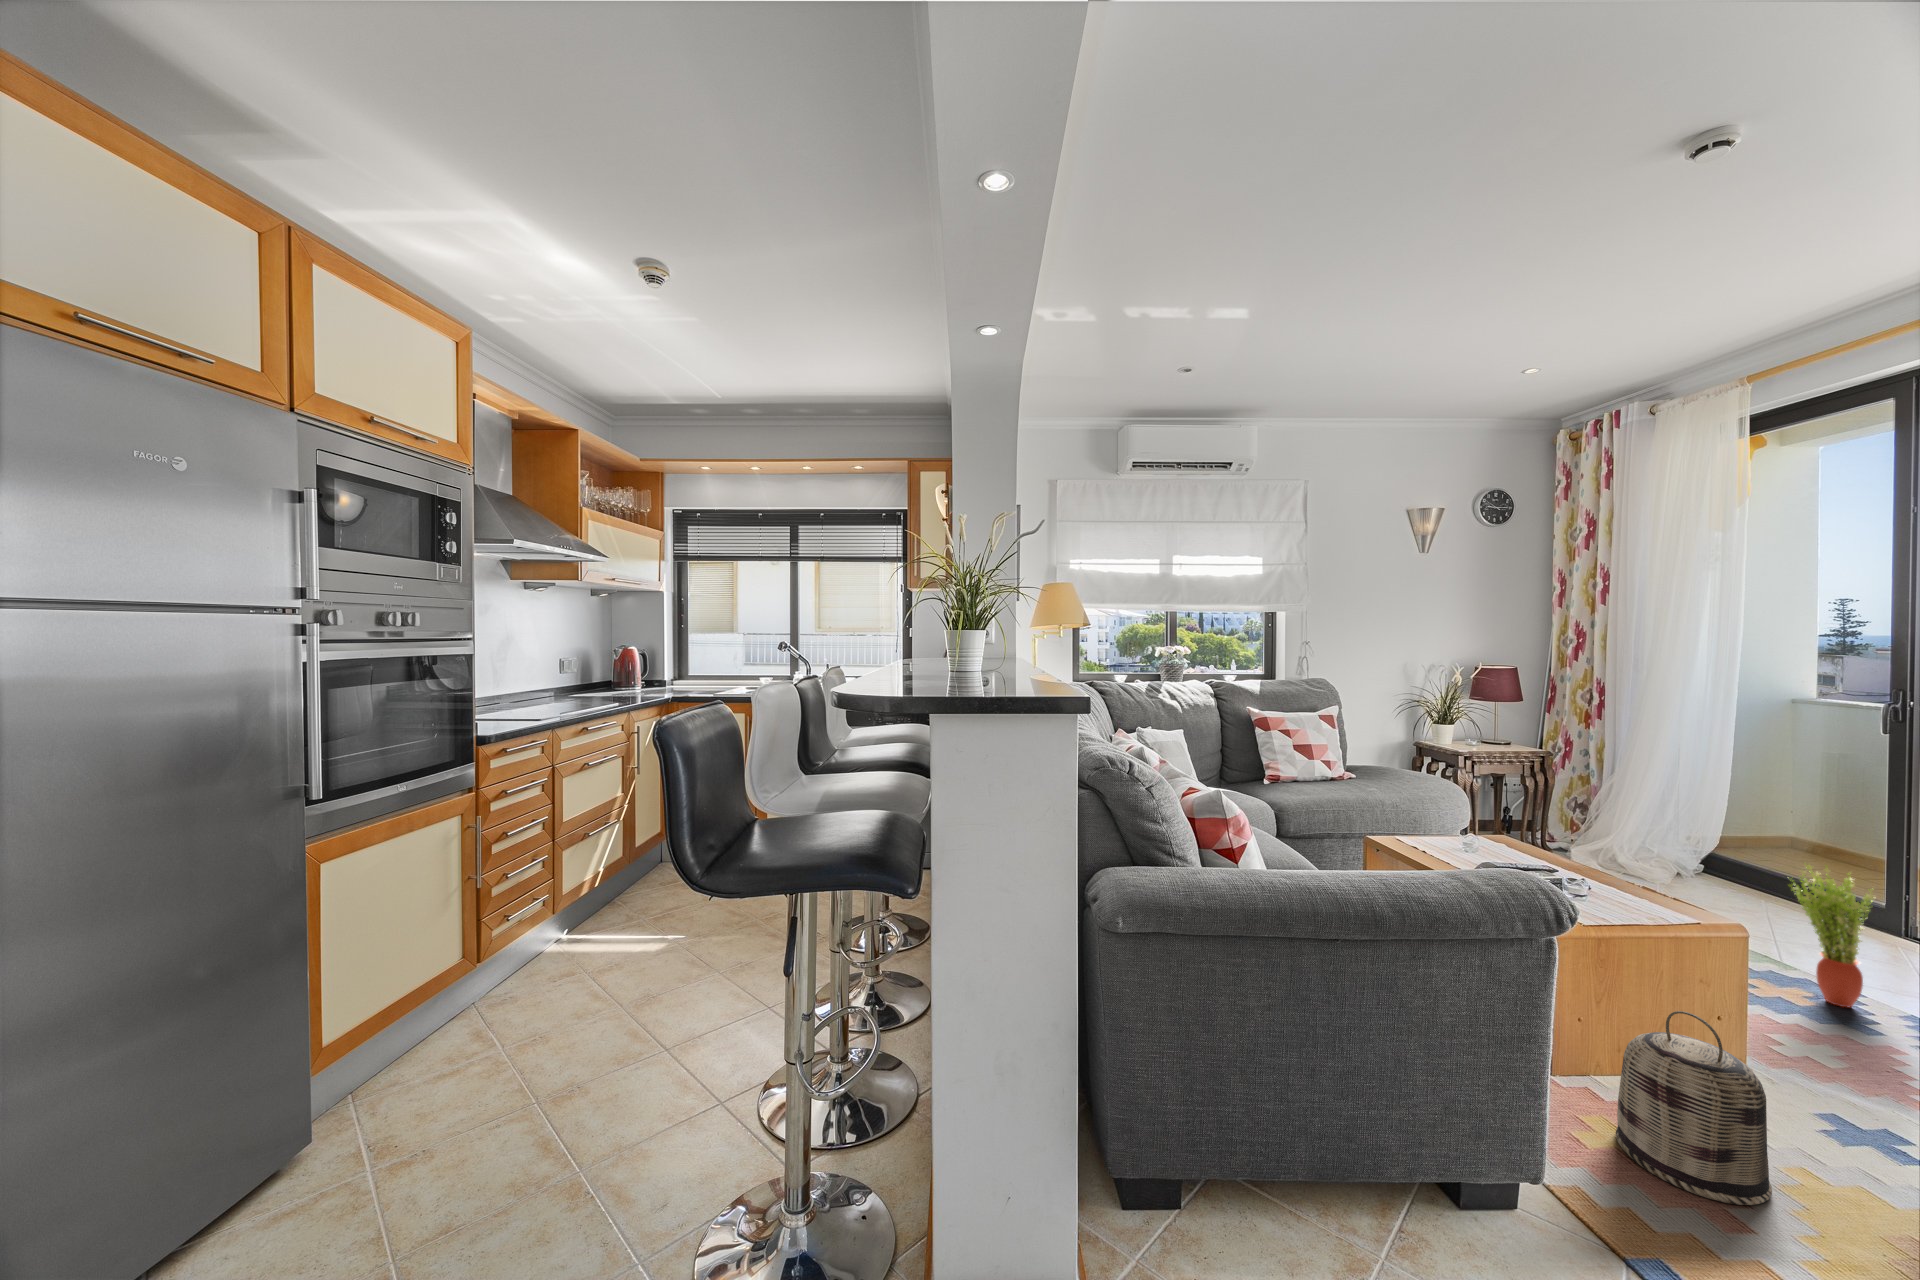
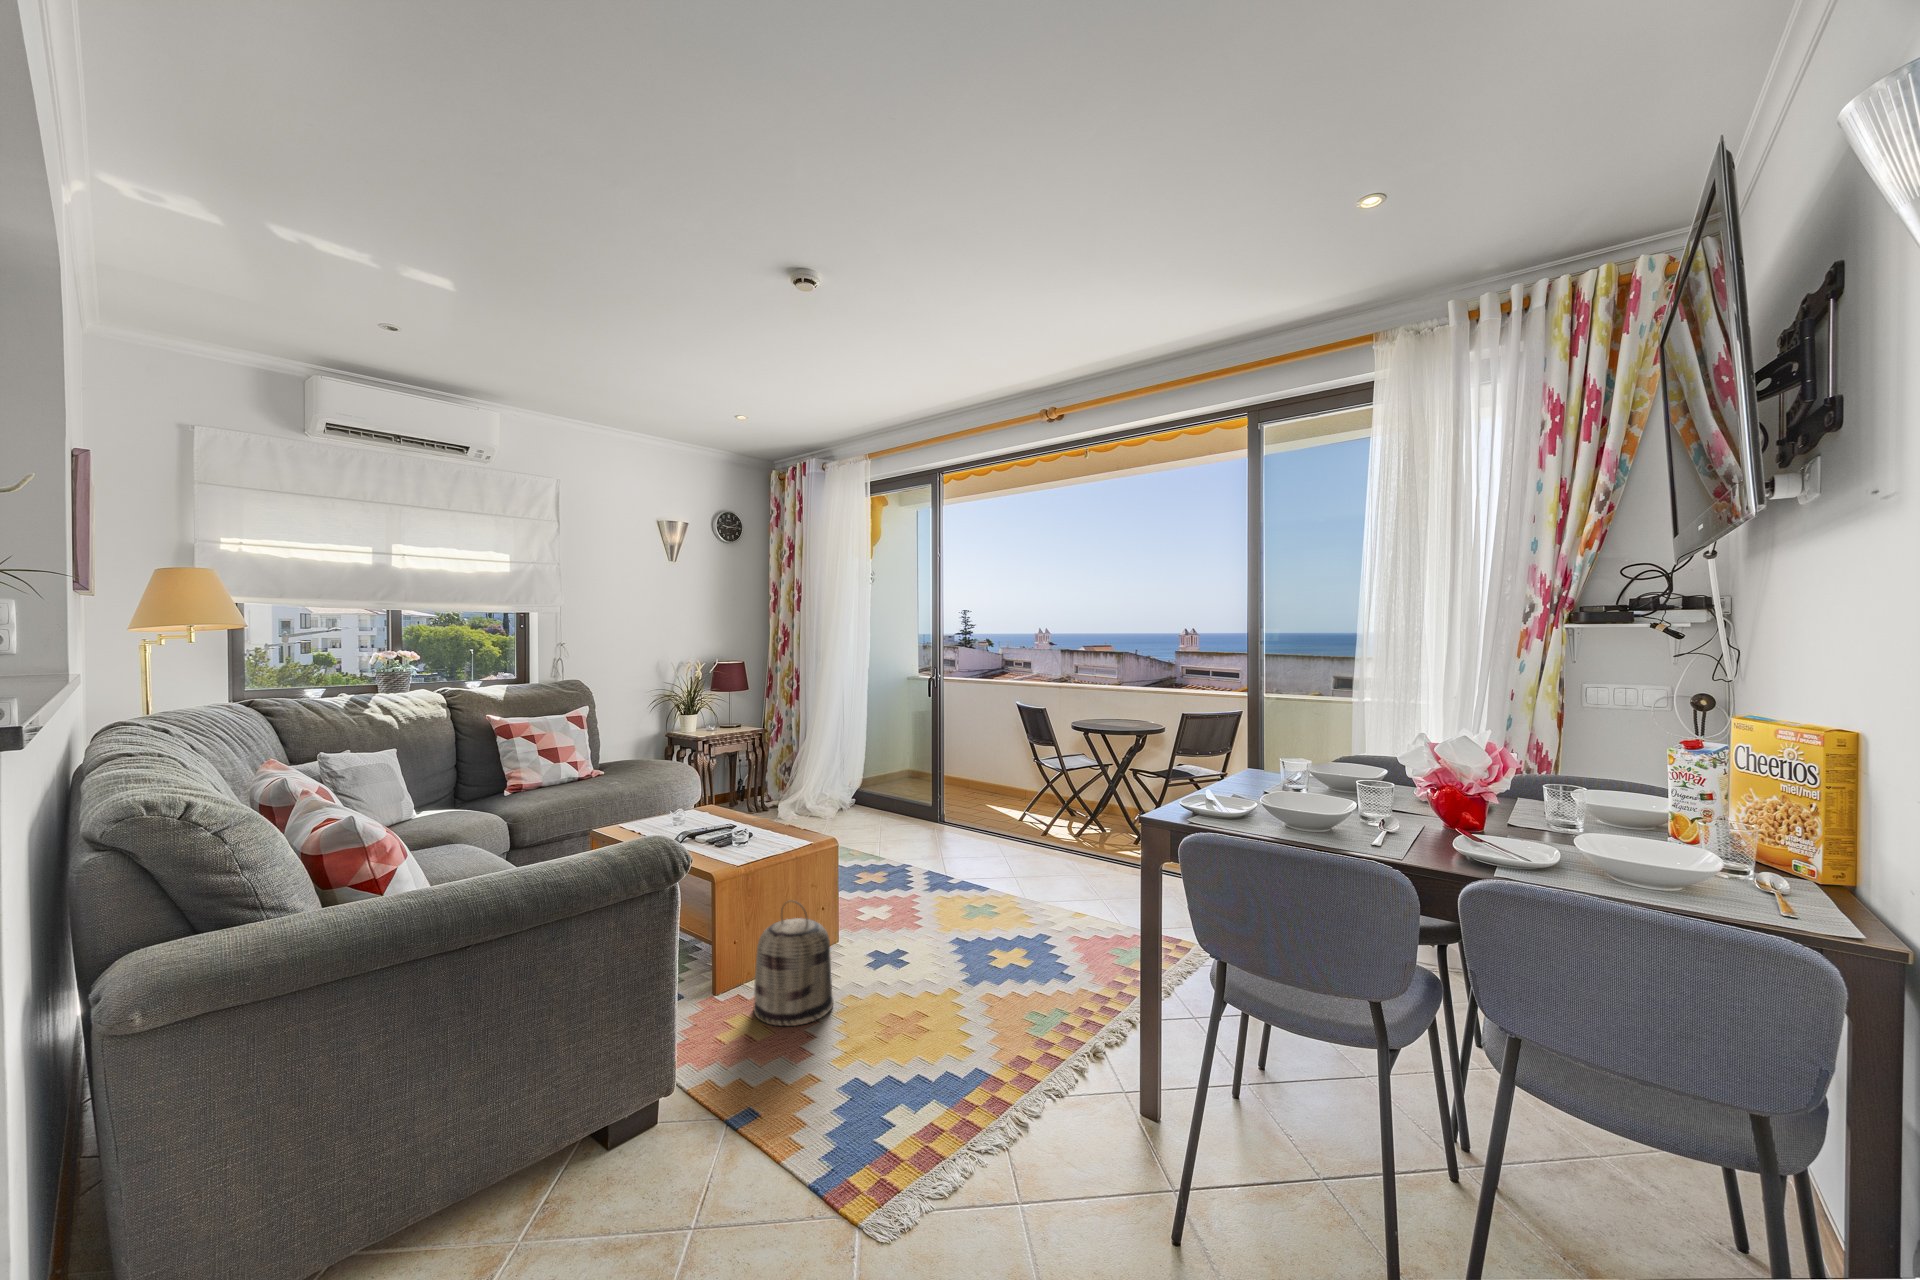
potted plant: present [1791,865,1874,1007] -> none [875,785,913,876]

